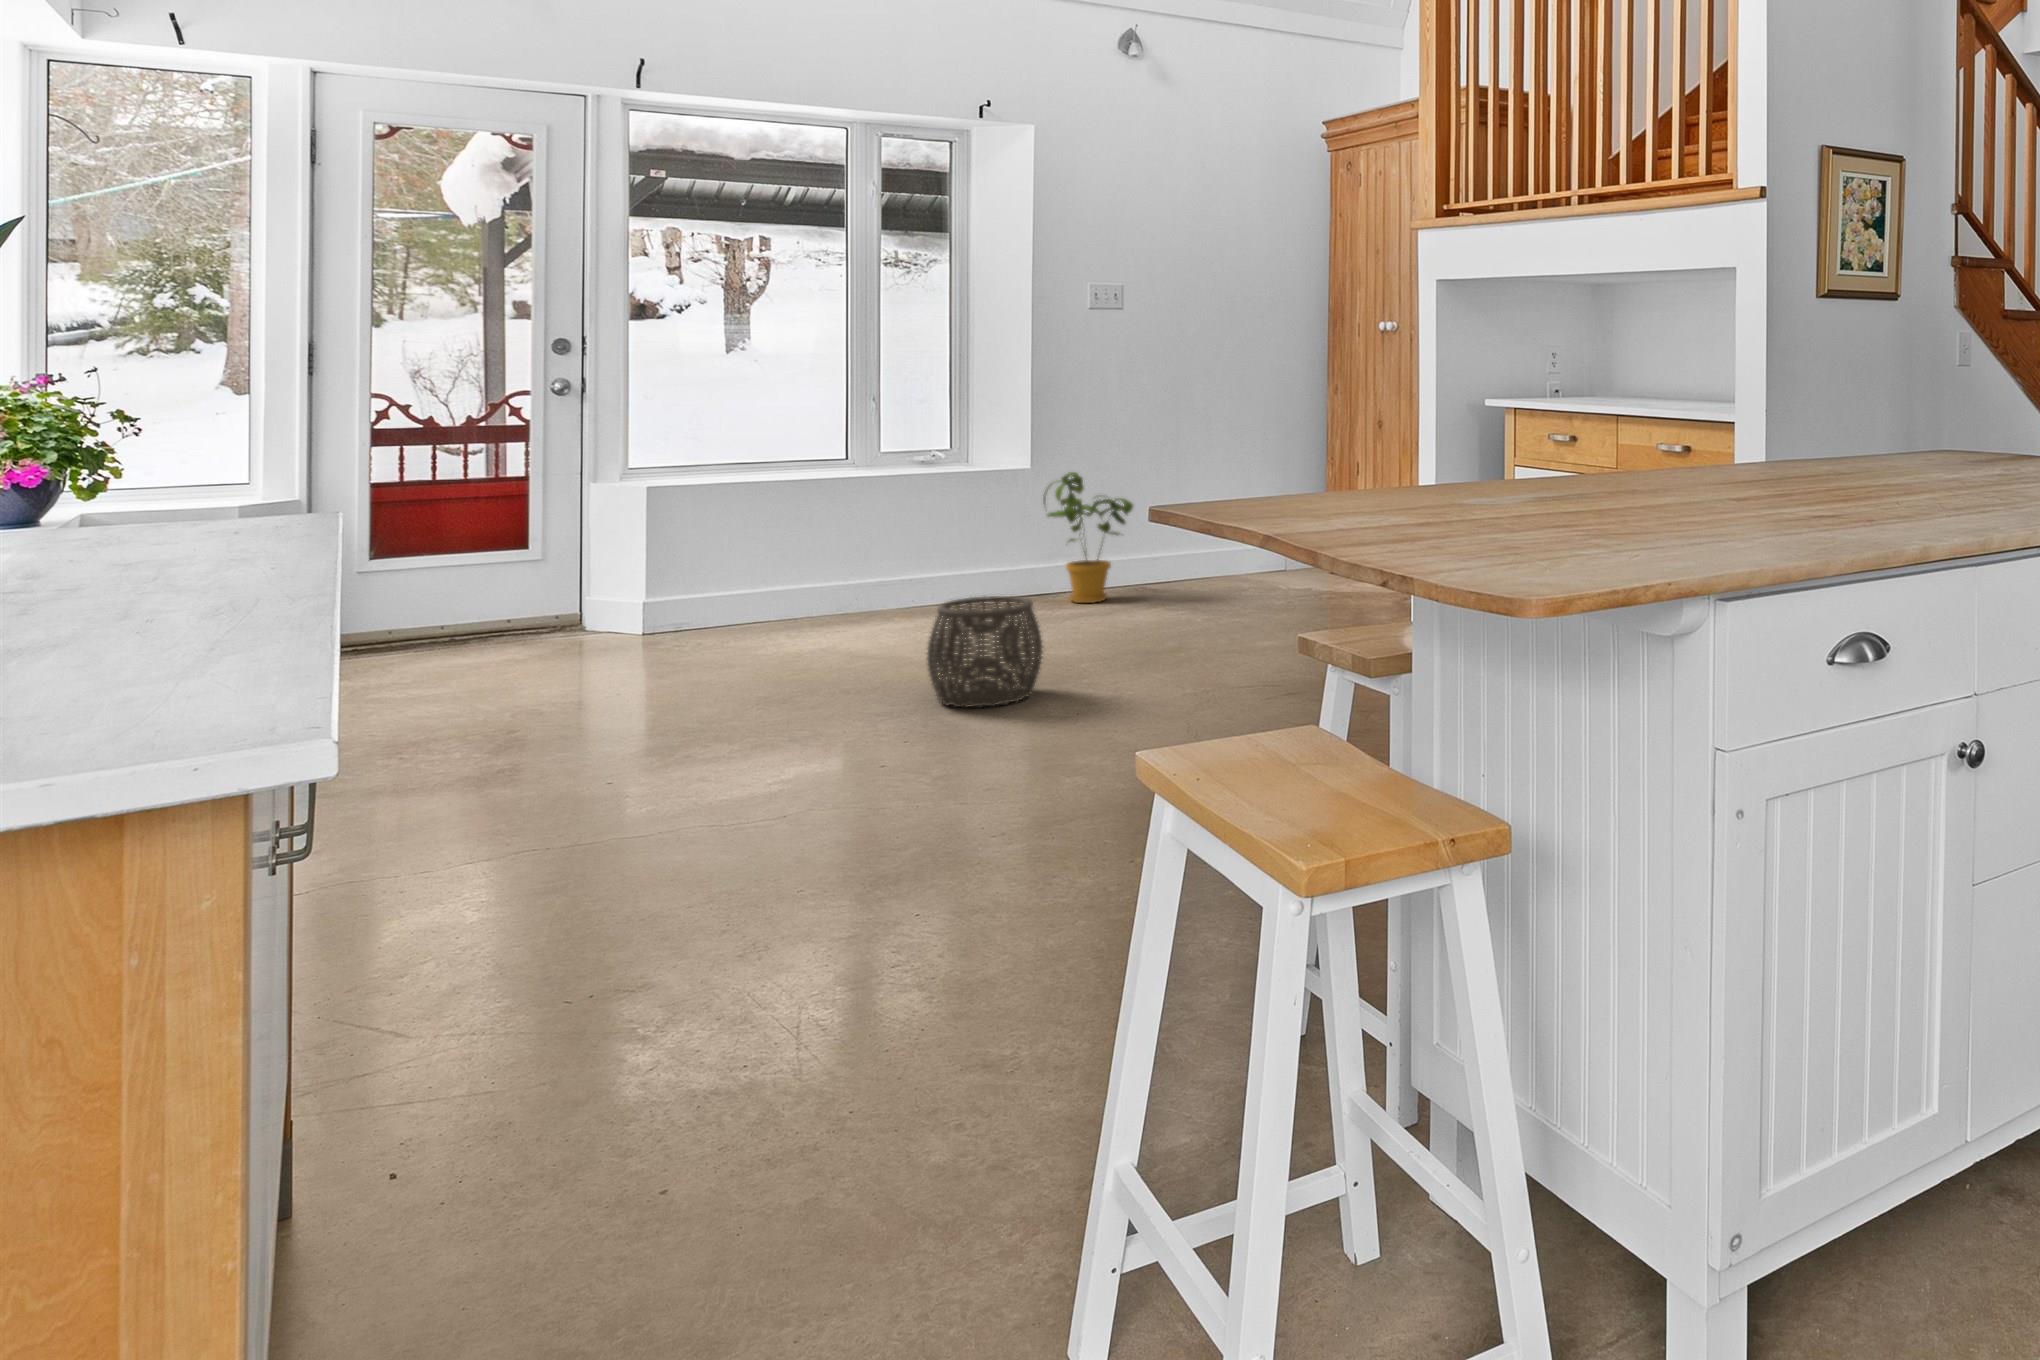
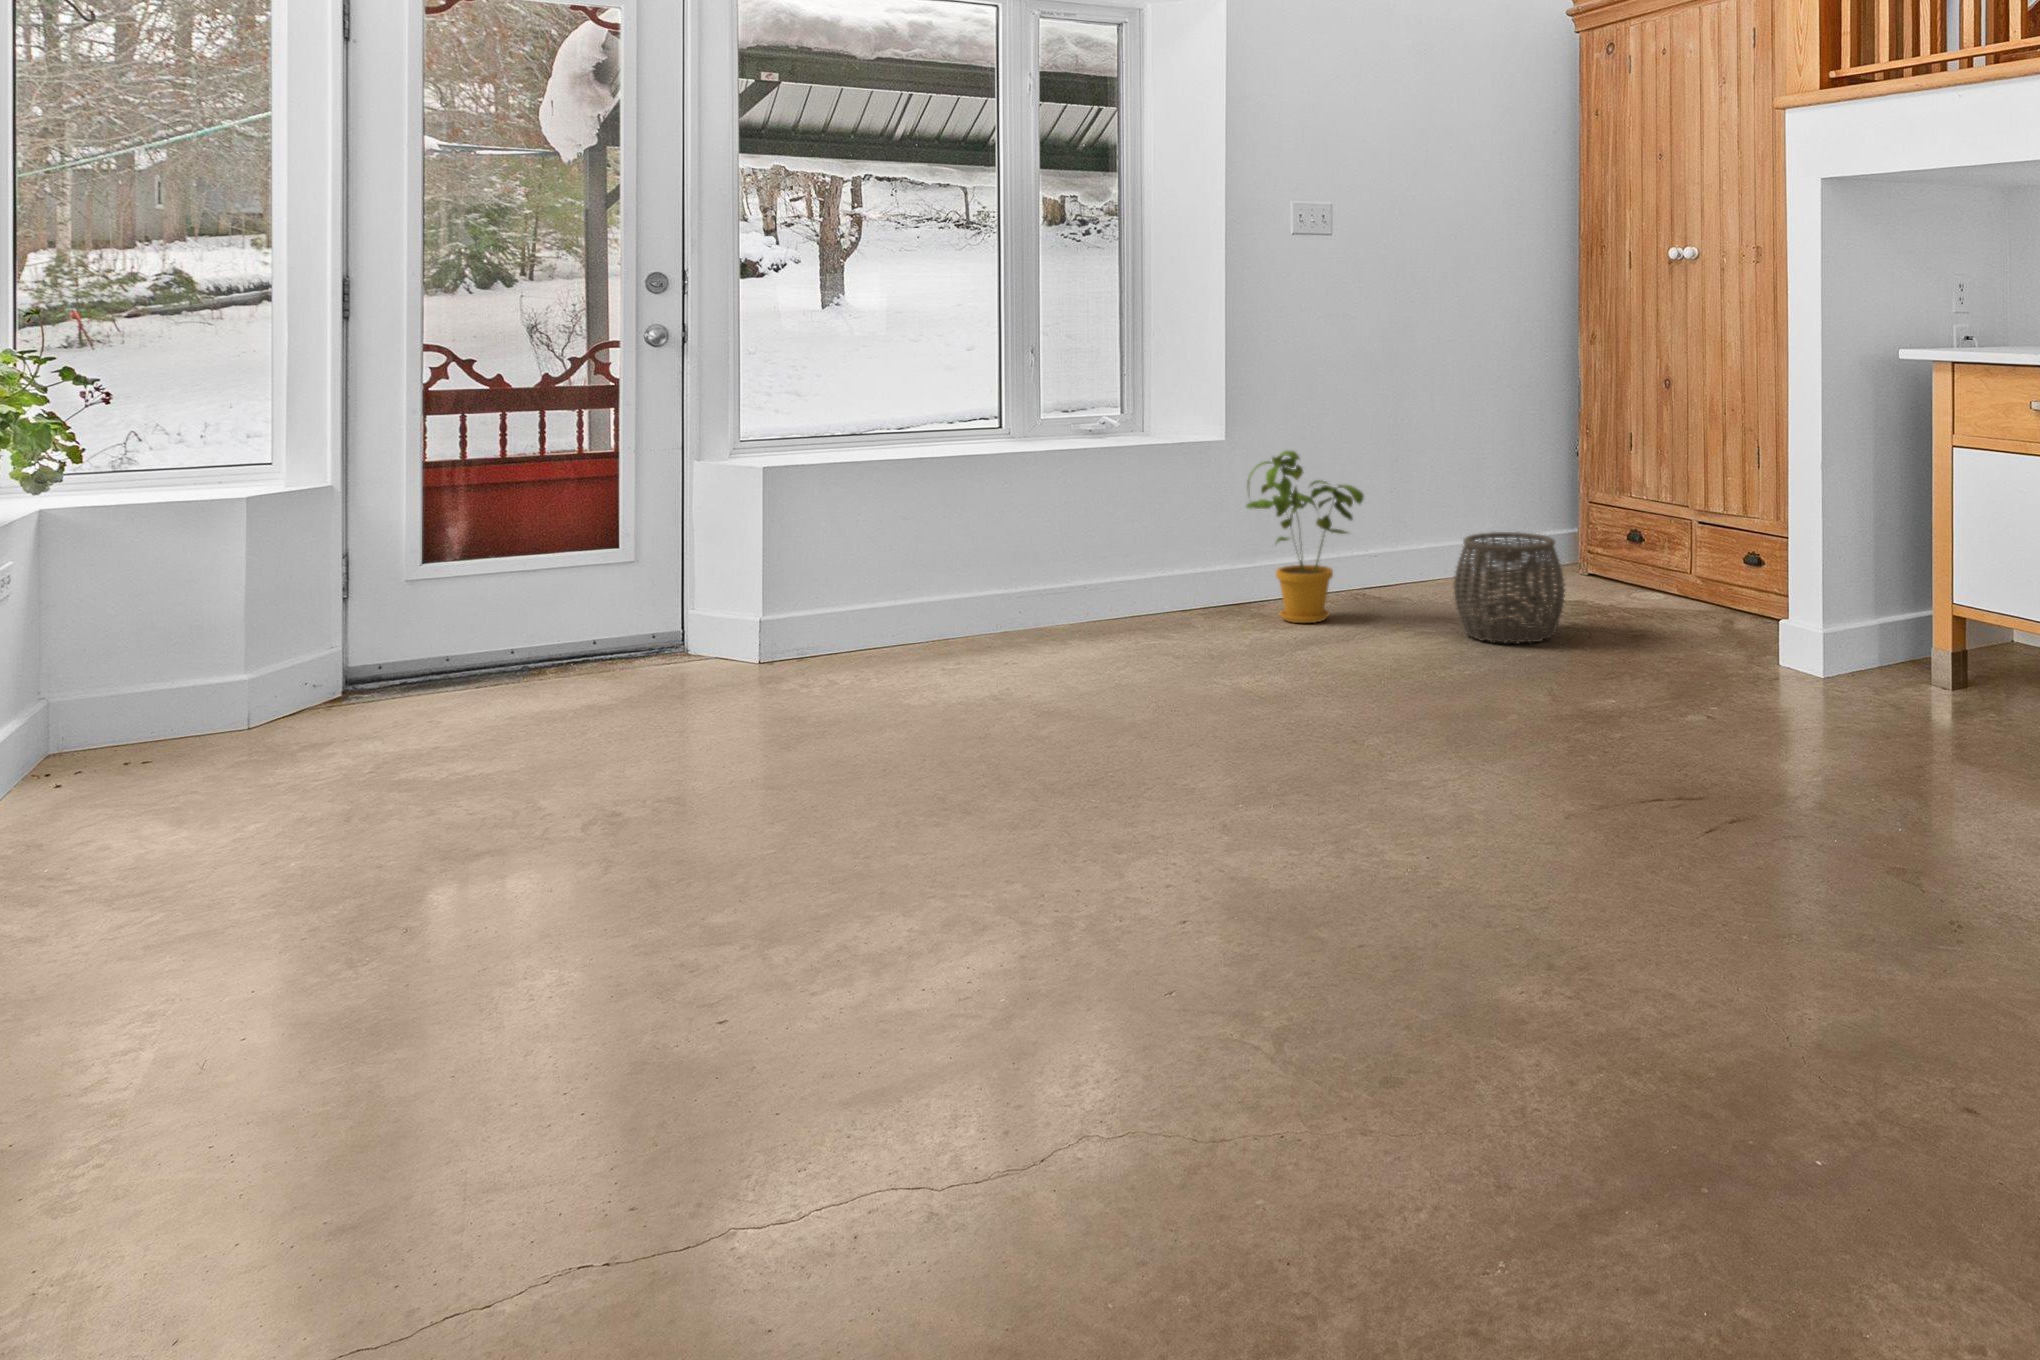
woven basket: present [927,596,1043,707] -> present [1453,532,1565,644]

